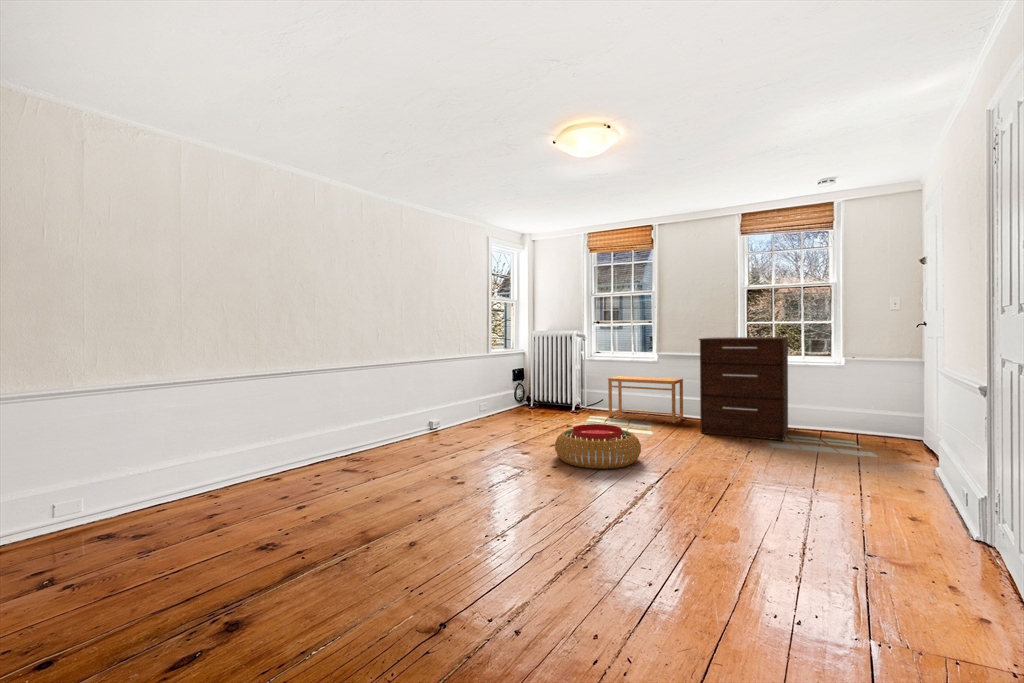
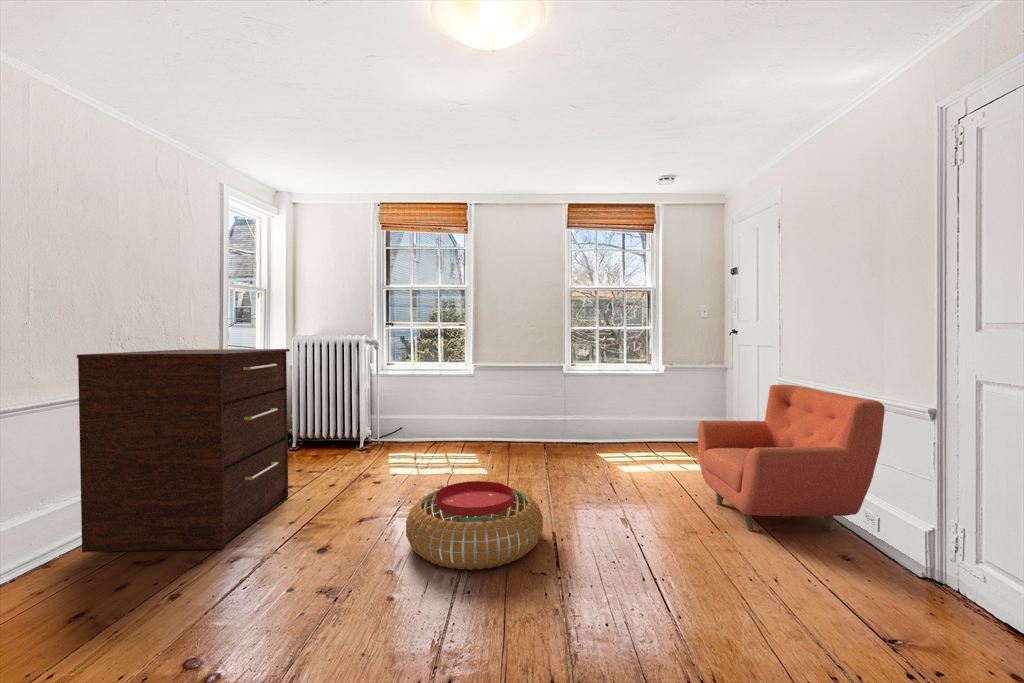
dresser: present [699,337,788,441] -> present [77,349,290,552]
armchair: none [796,374,934,498] -> present [697,385,885,531]
side table: present [608,376,683,423] -> none [415,394,505,452]

